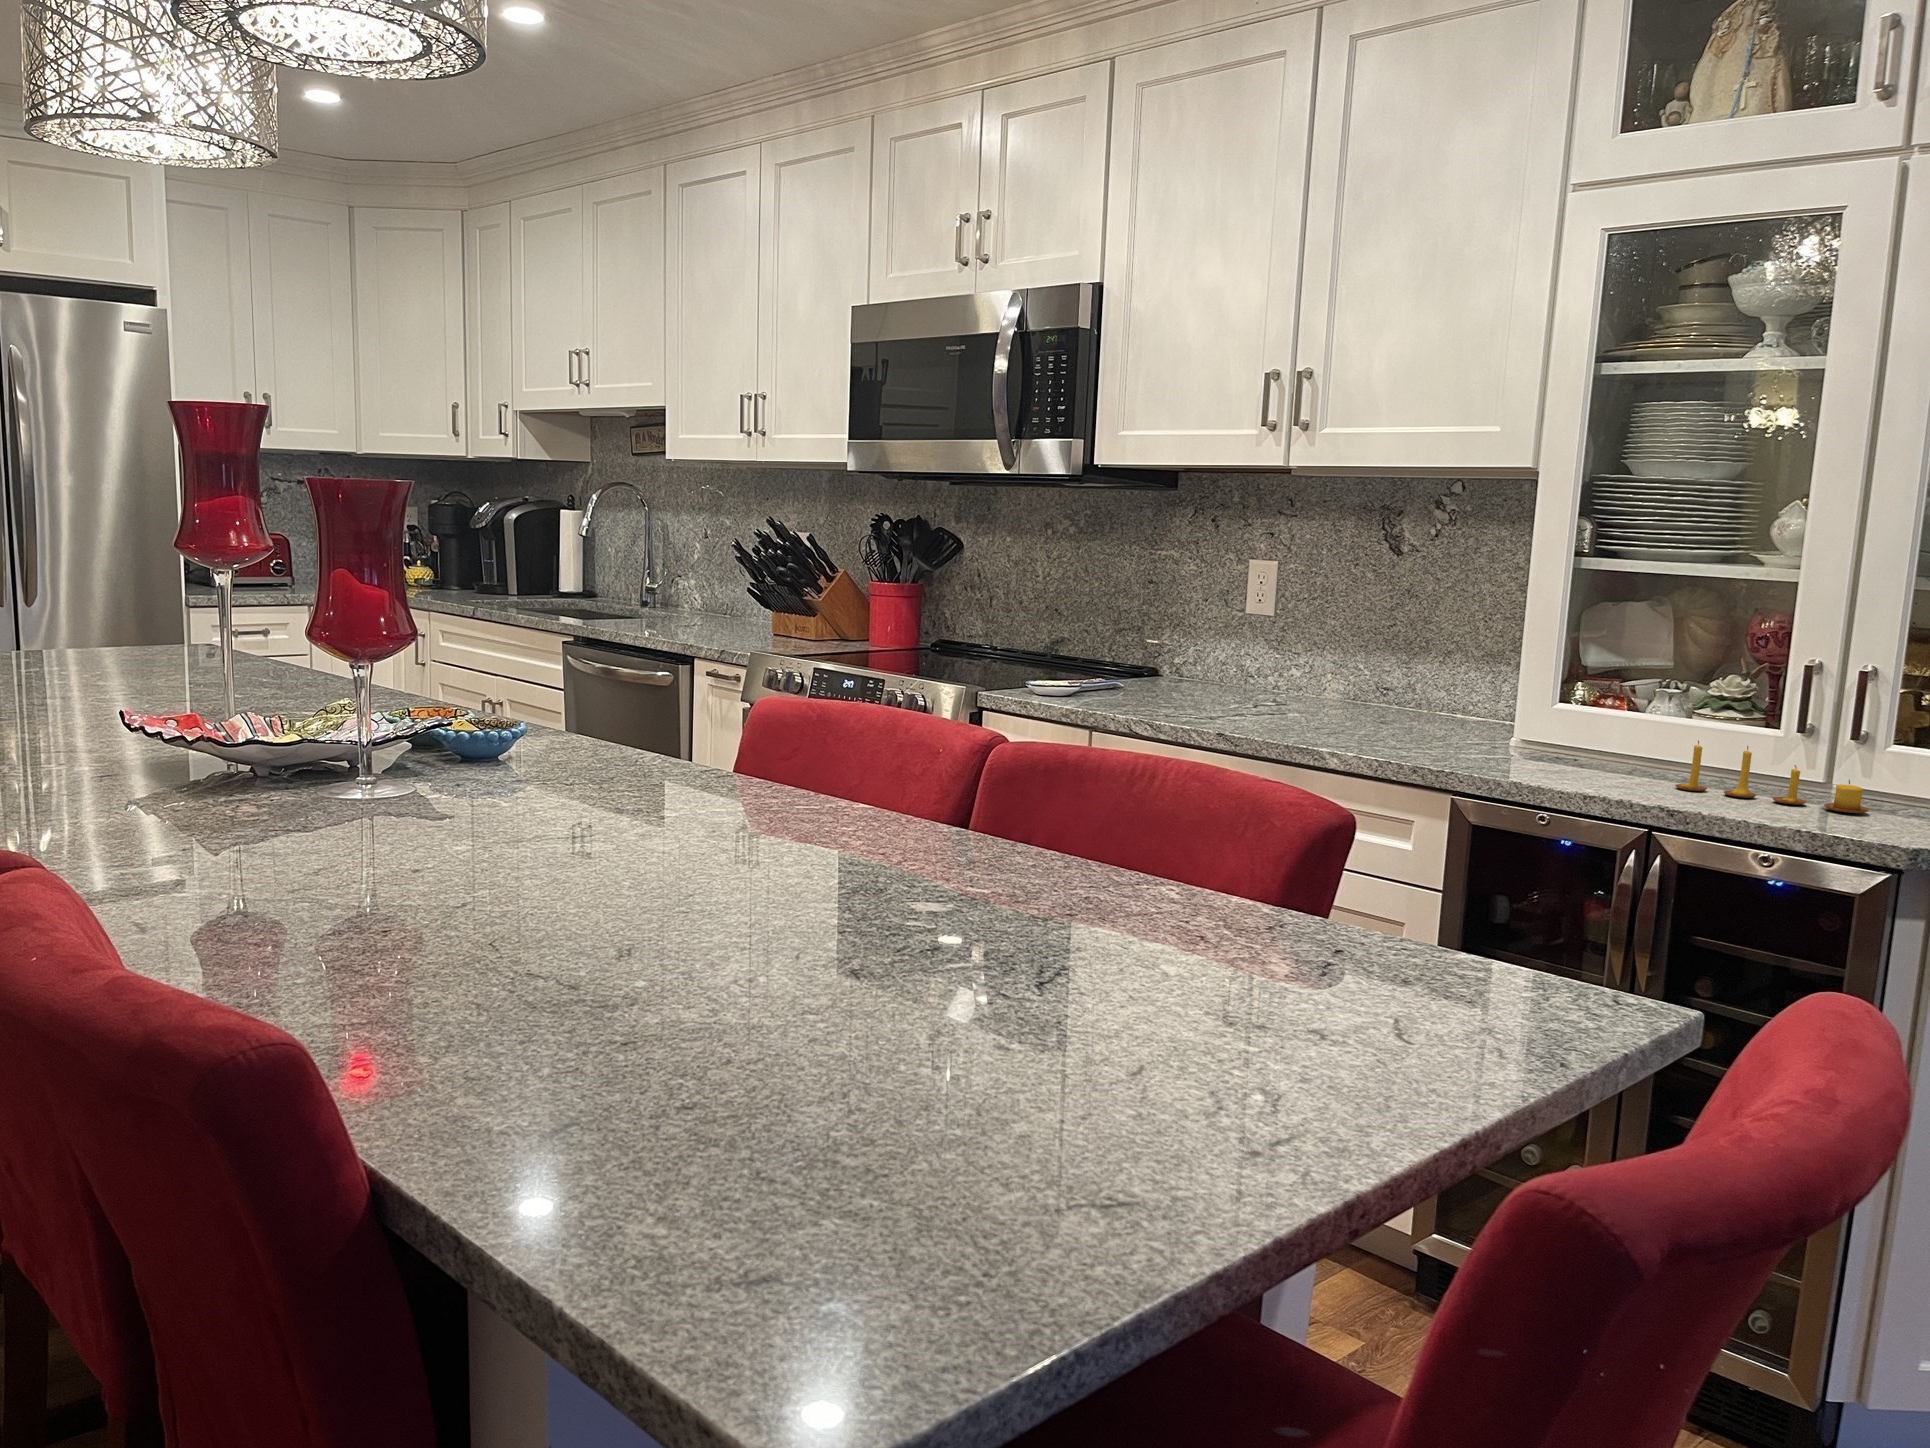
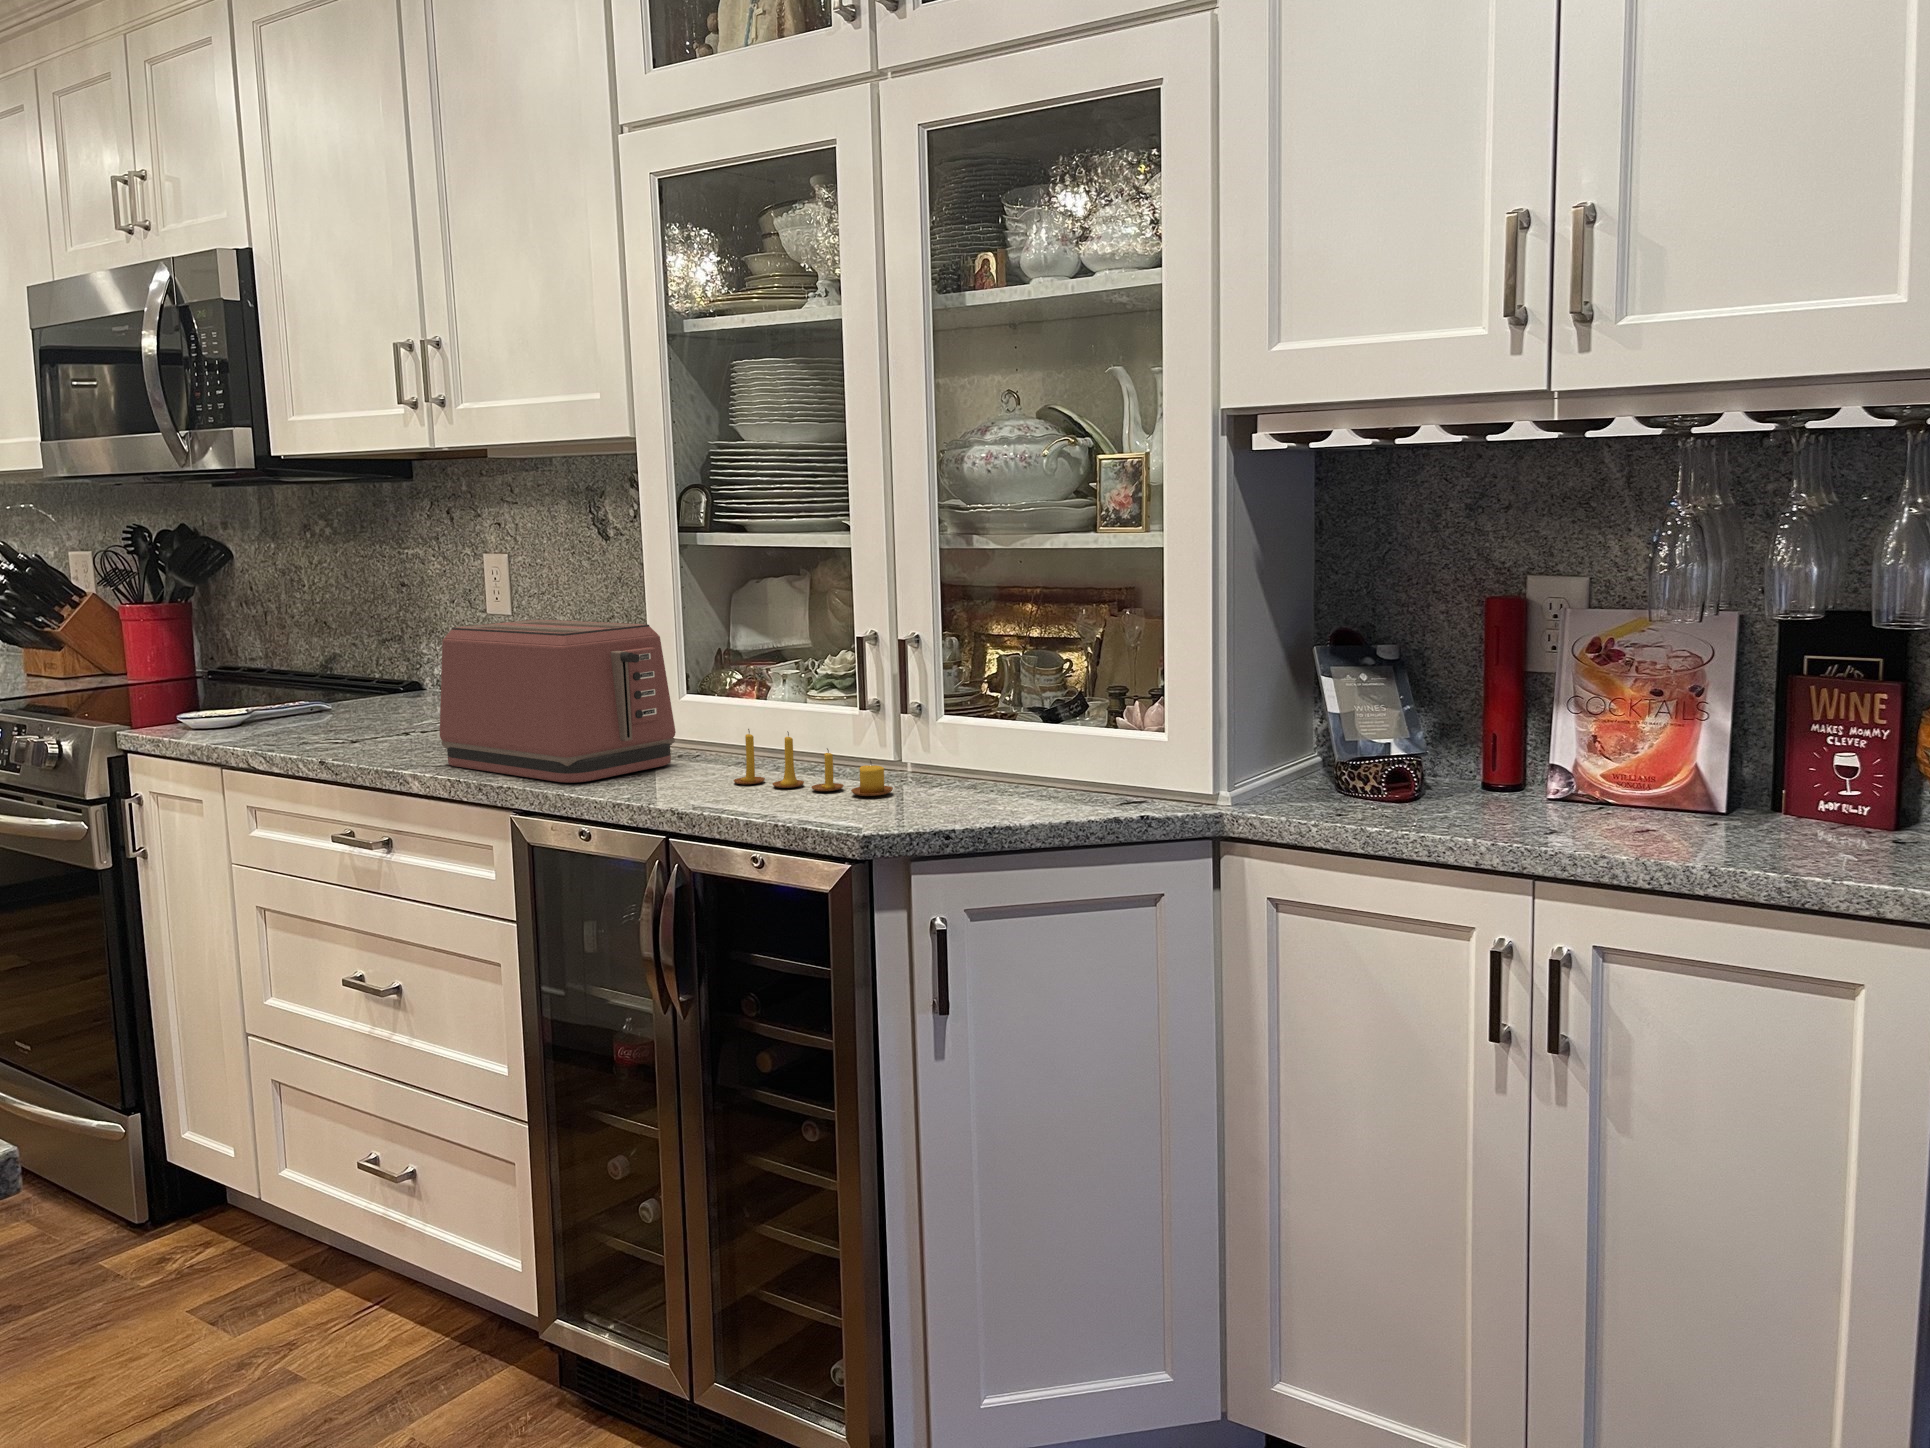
toaster: none [1349,625,1581,774] -> present [440,619,676,783]

